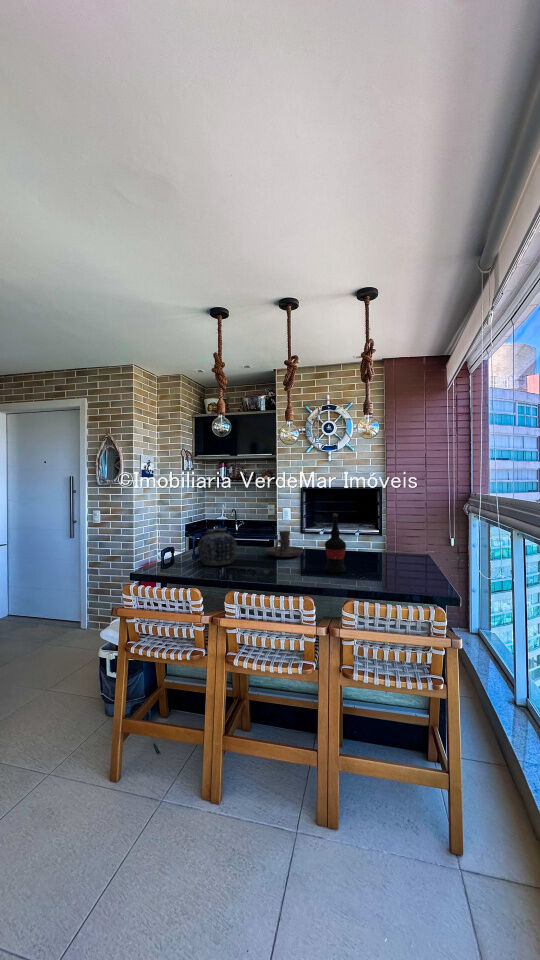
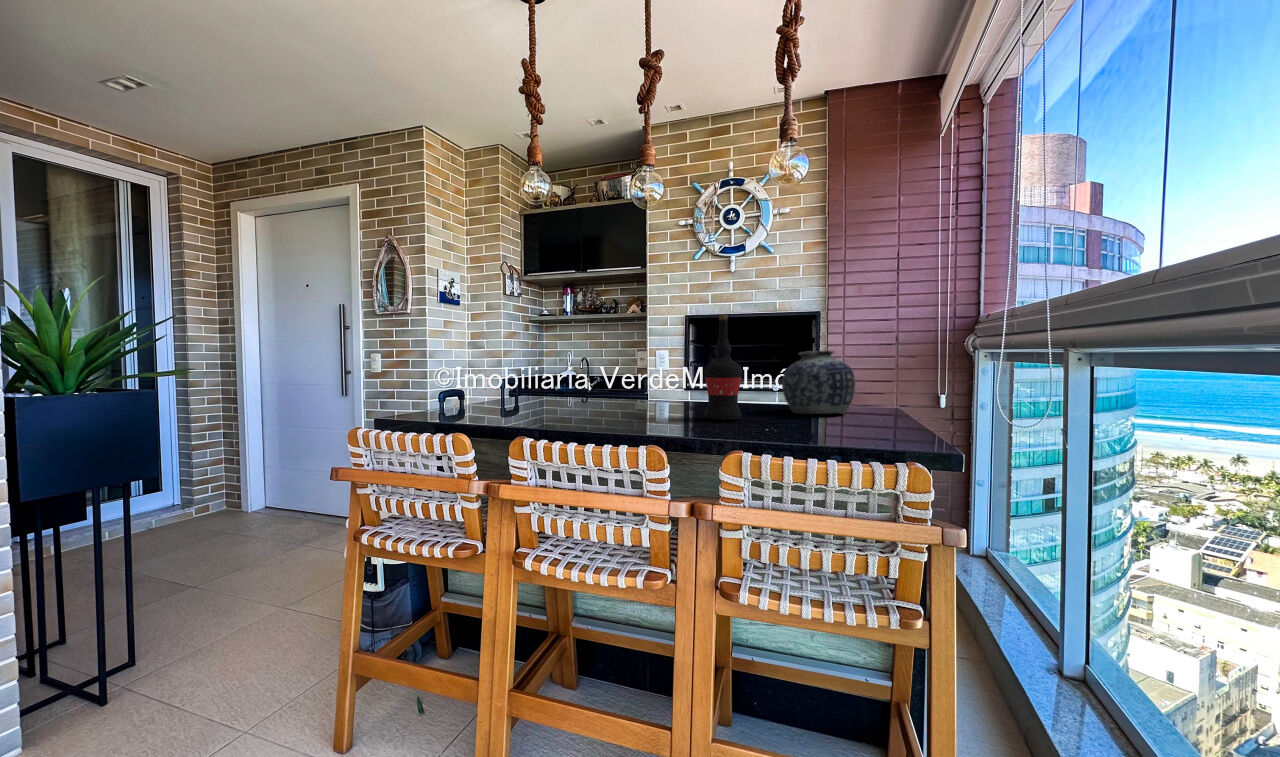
vase: present [198,529,237,566] -> present [782,350,855,414]
candle holder: present [267,531,303,557] -> none [613,364,675,405]

